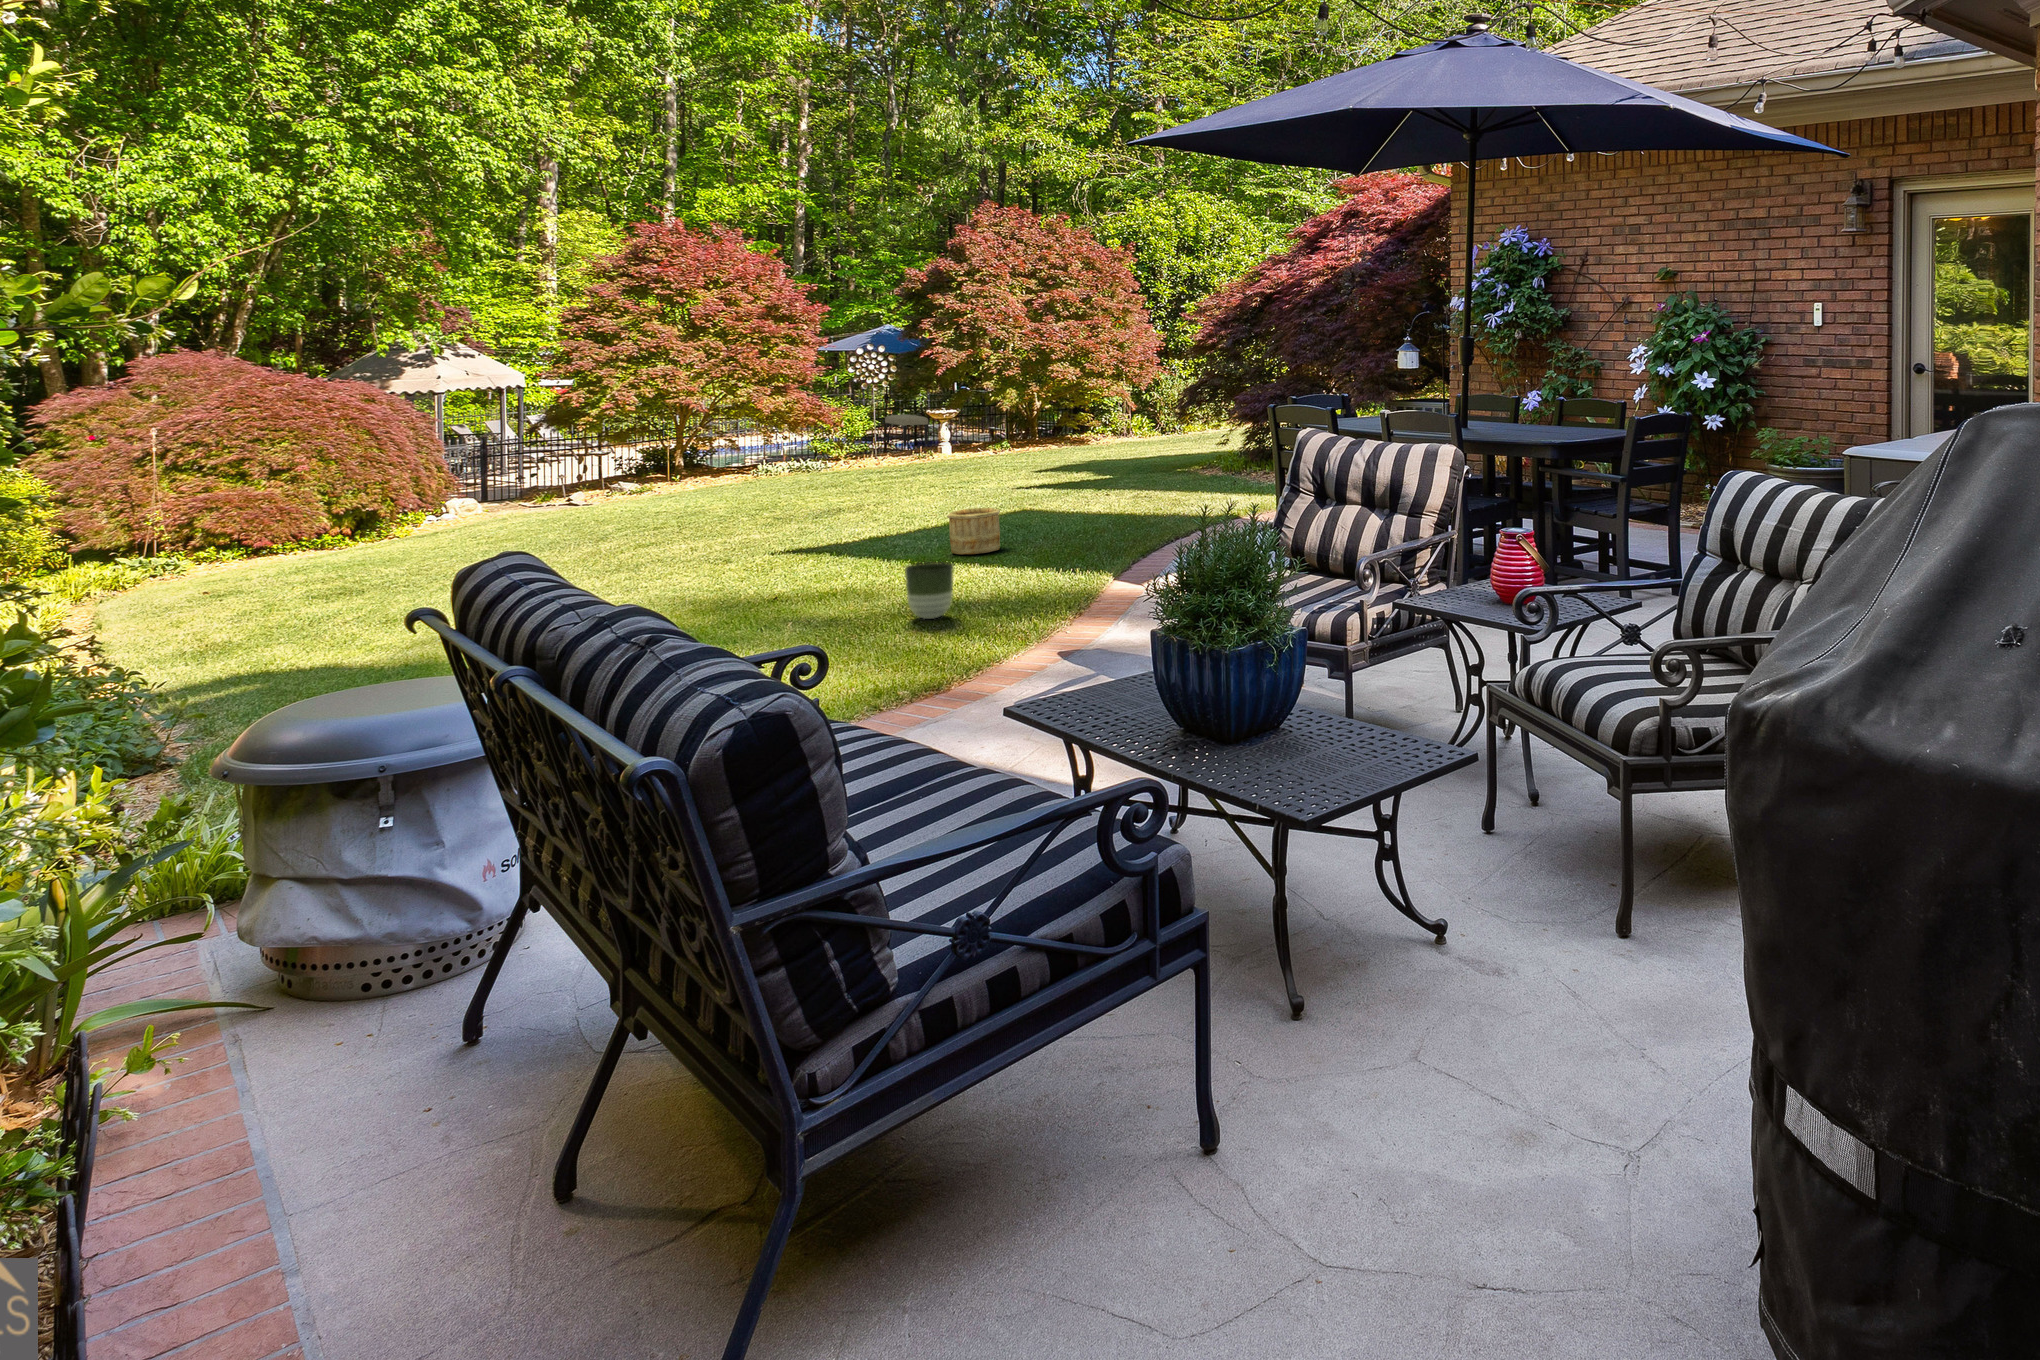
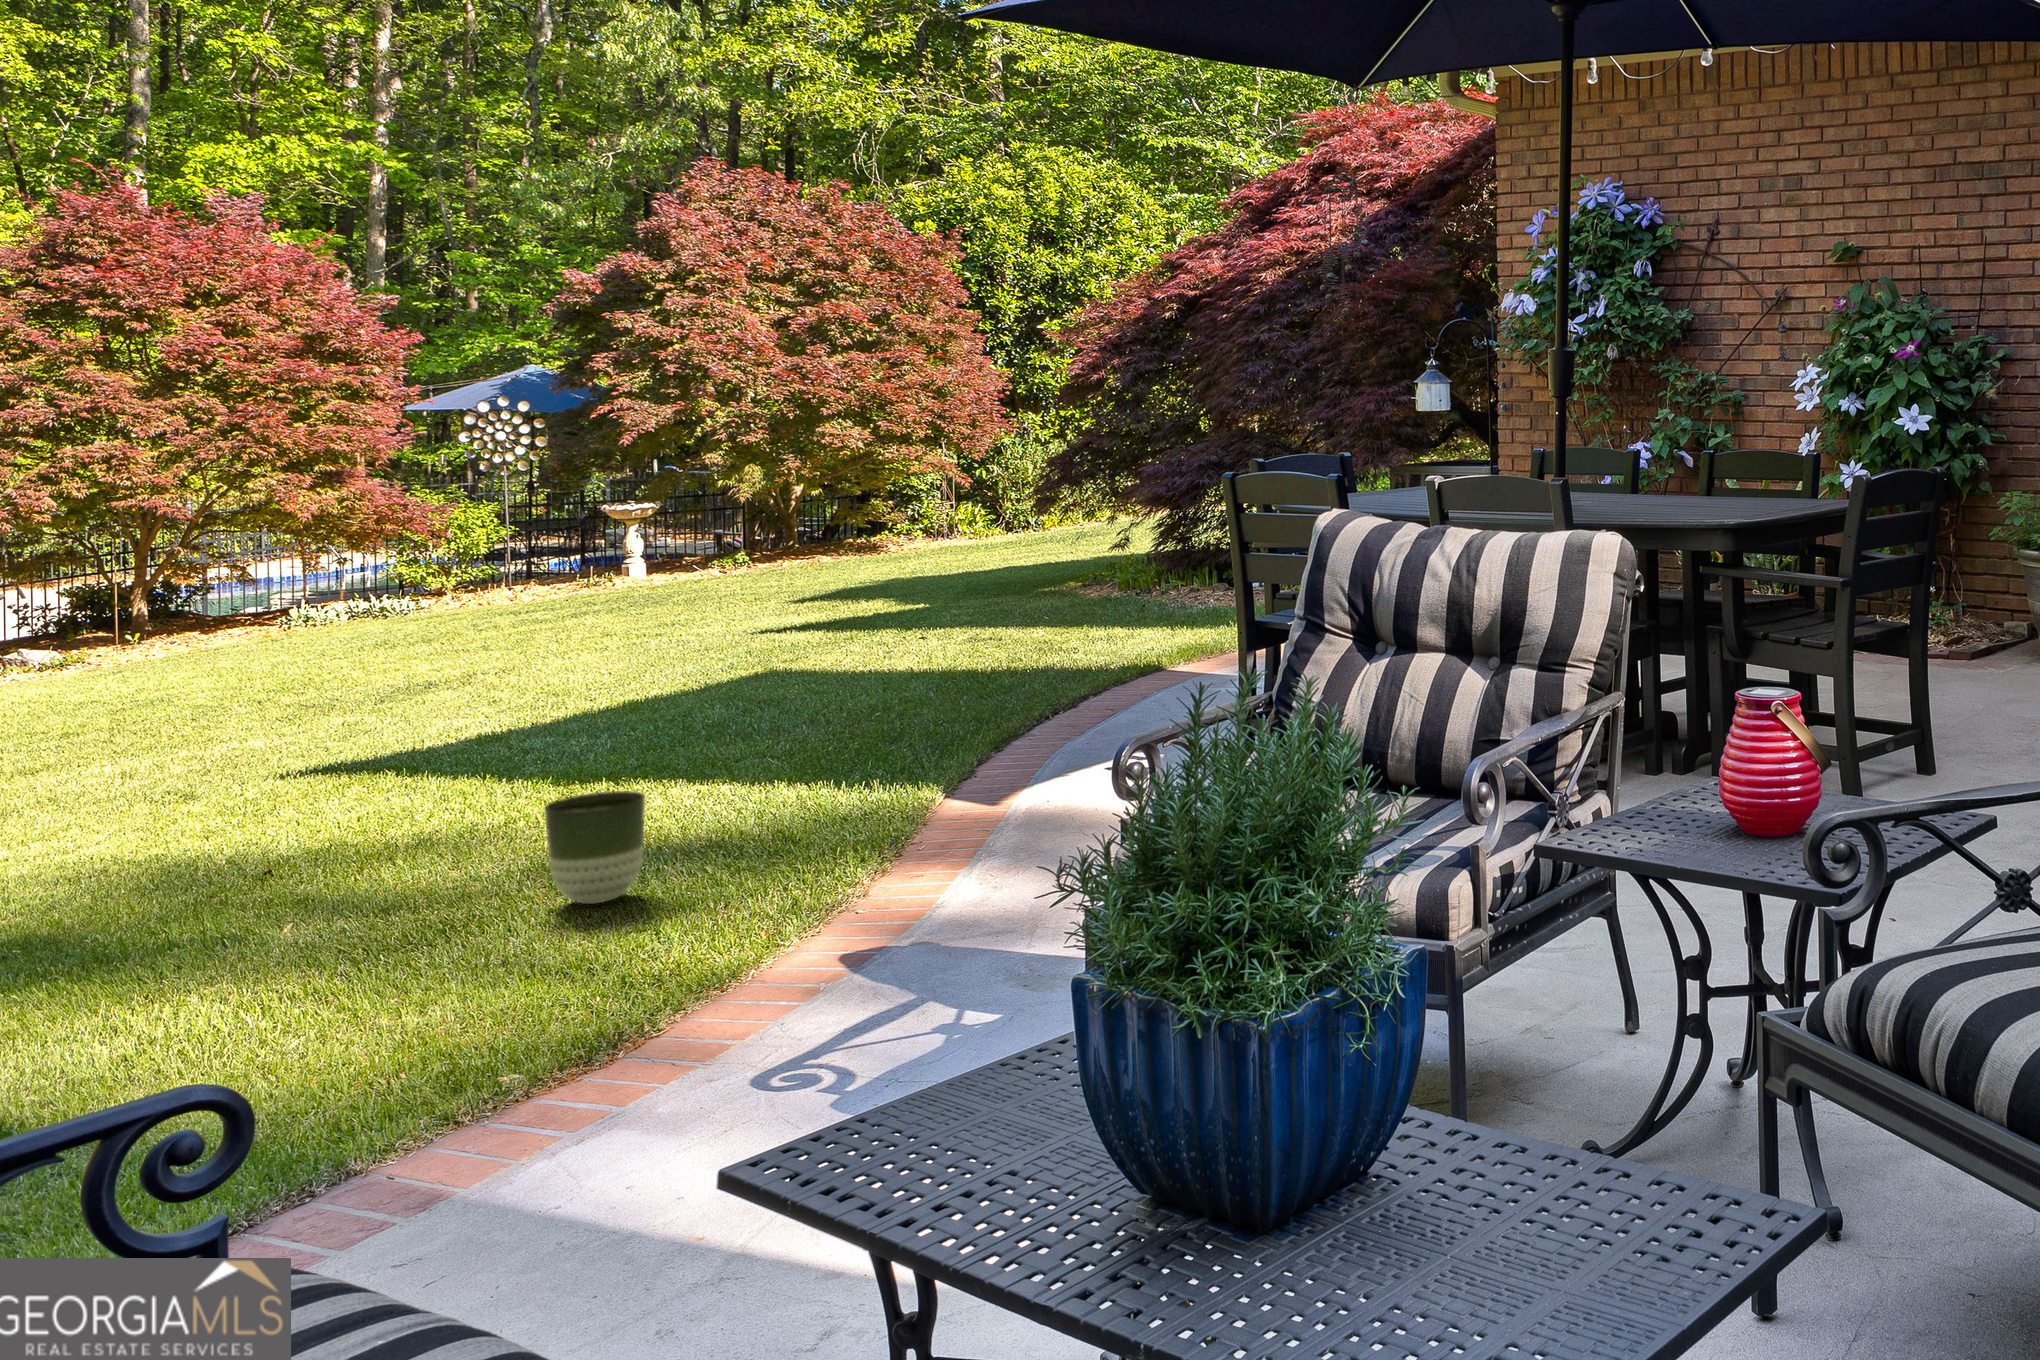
bench: present [885,414,929,446] -> none [530,515,608,568]
wooden bucket: present [947,508,1000,554] -> none [635,677,737,764]

